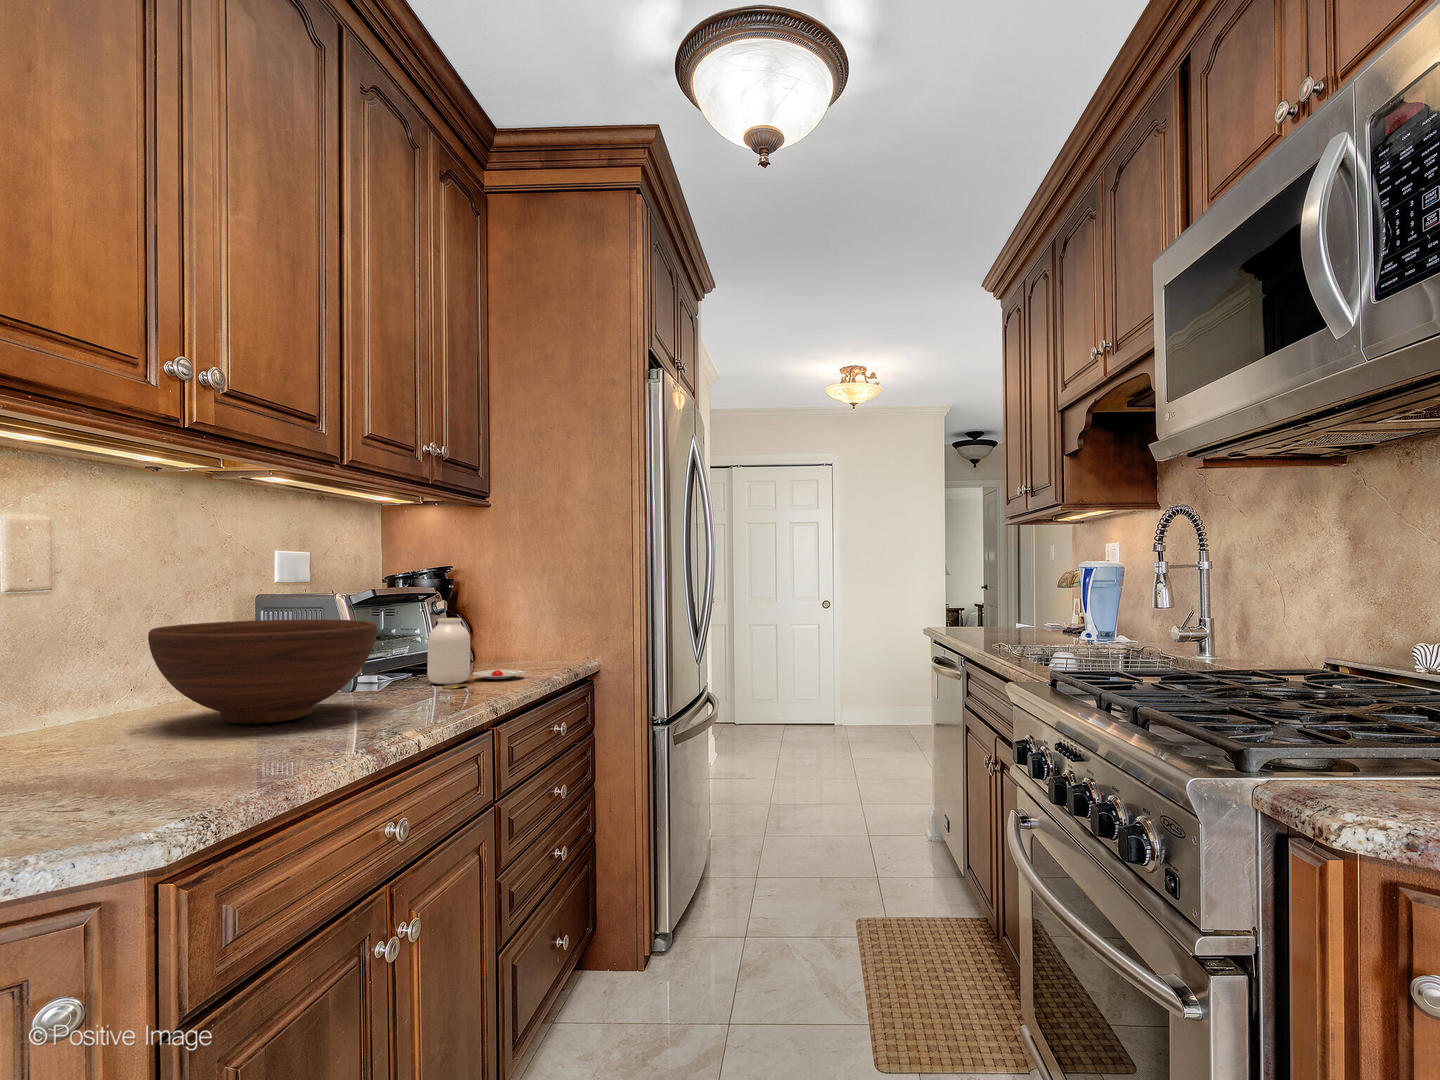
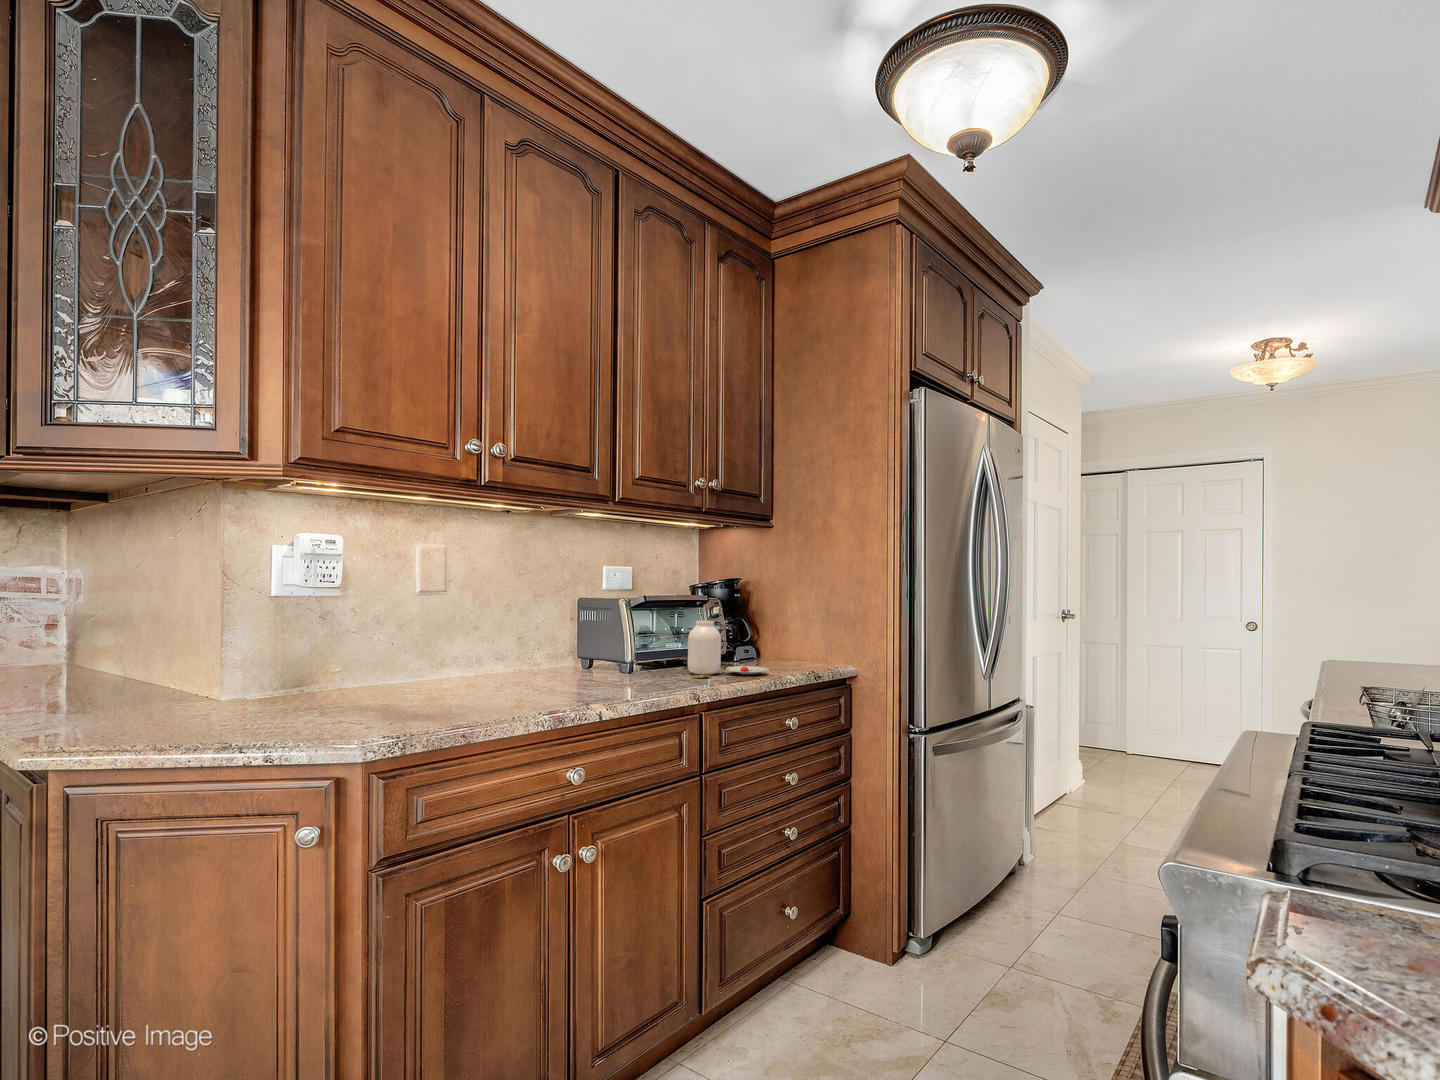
fruit bowl: present [148,620,377,724] -> none [470,616,614,689]

